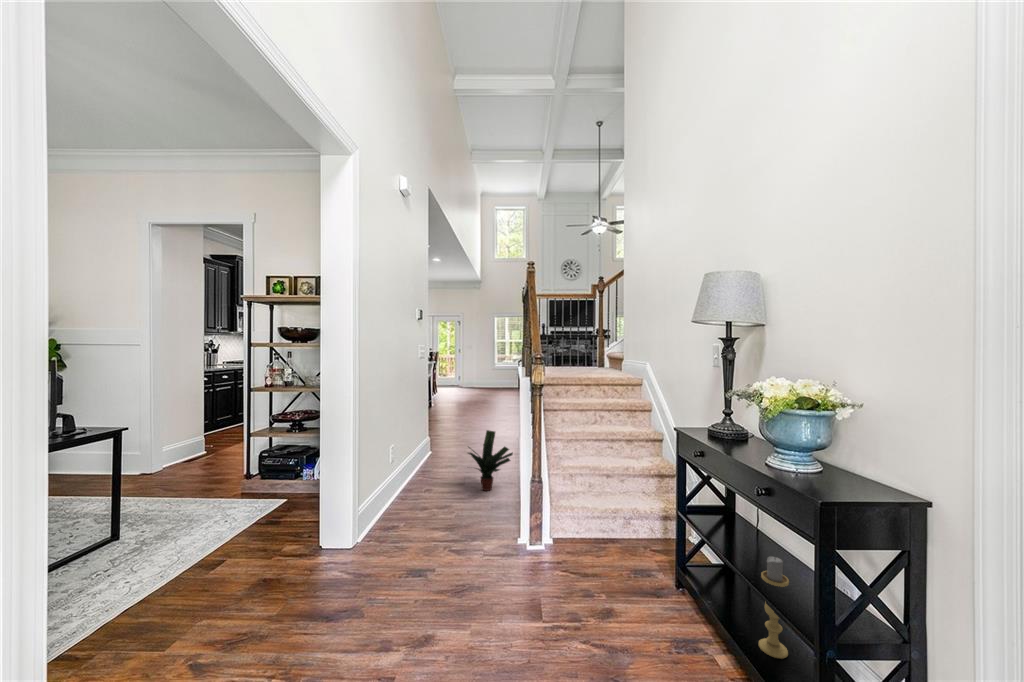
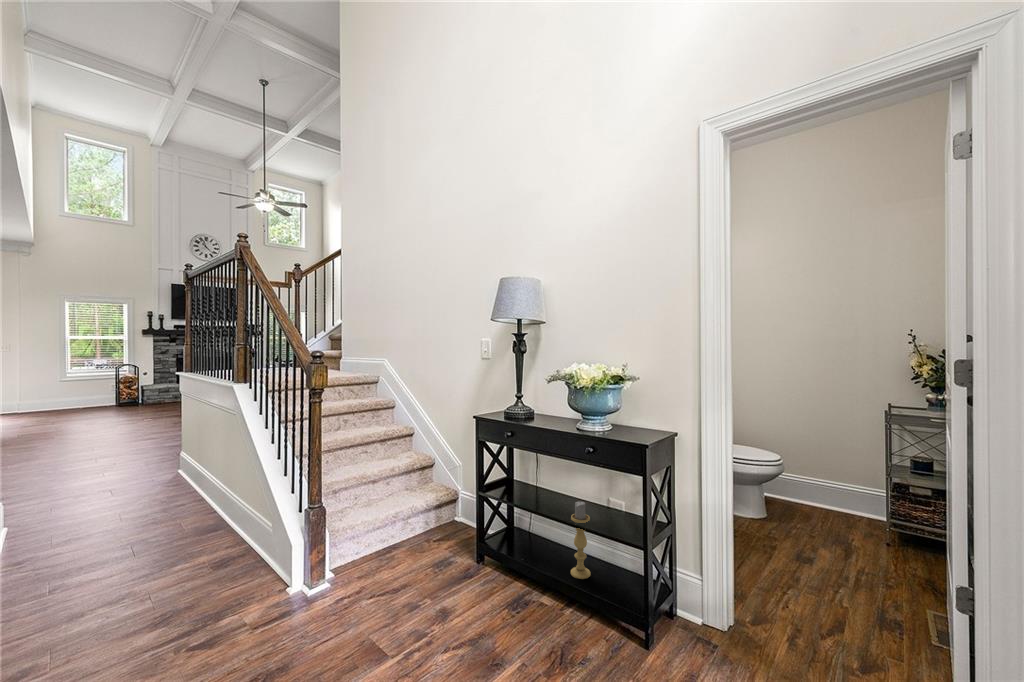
potted plant: present [468,430,513,491] -> none [153,466,236,551]

